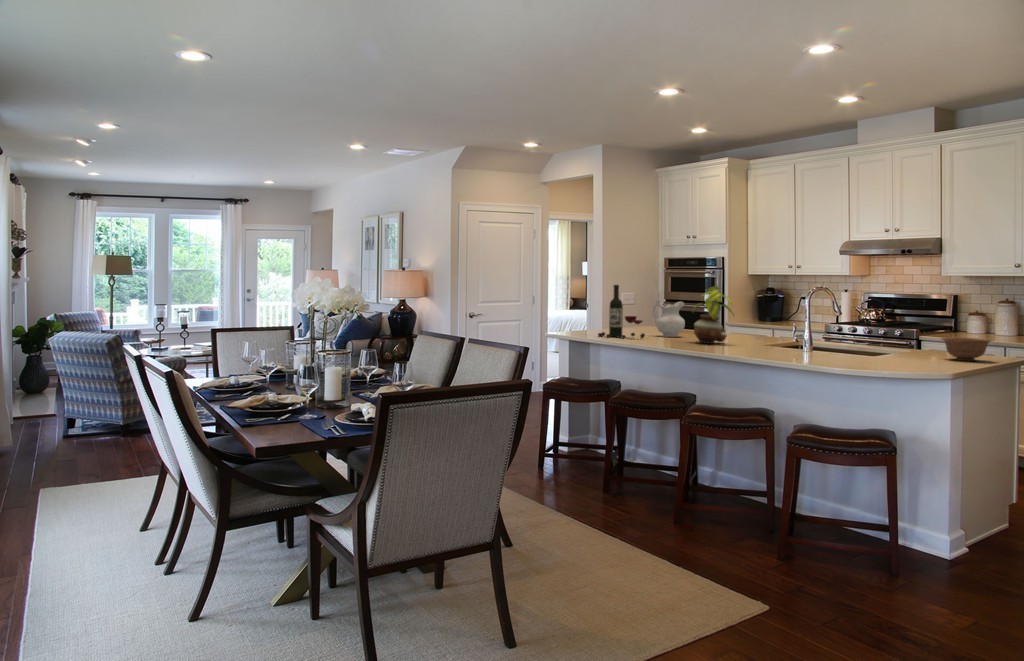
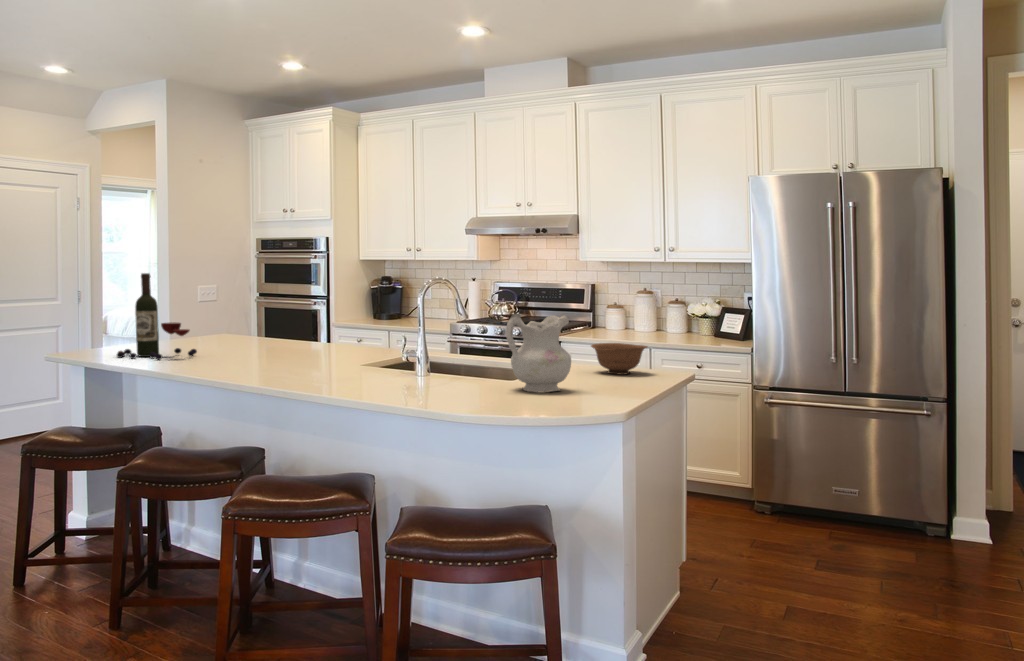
potted plant: present [692,286,734,344] -> none [266,277,330,362]
ceramic pitcher: present [652,301,685,337] -> present [506,314,571,392]

